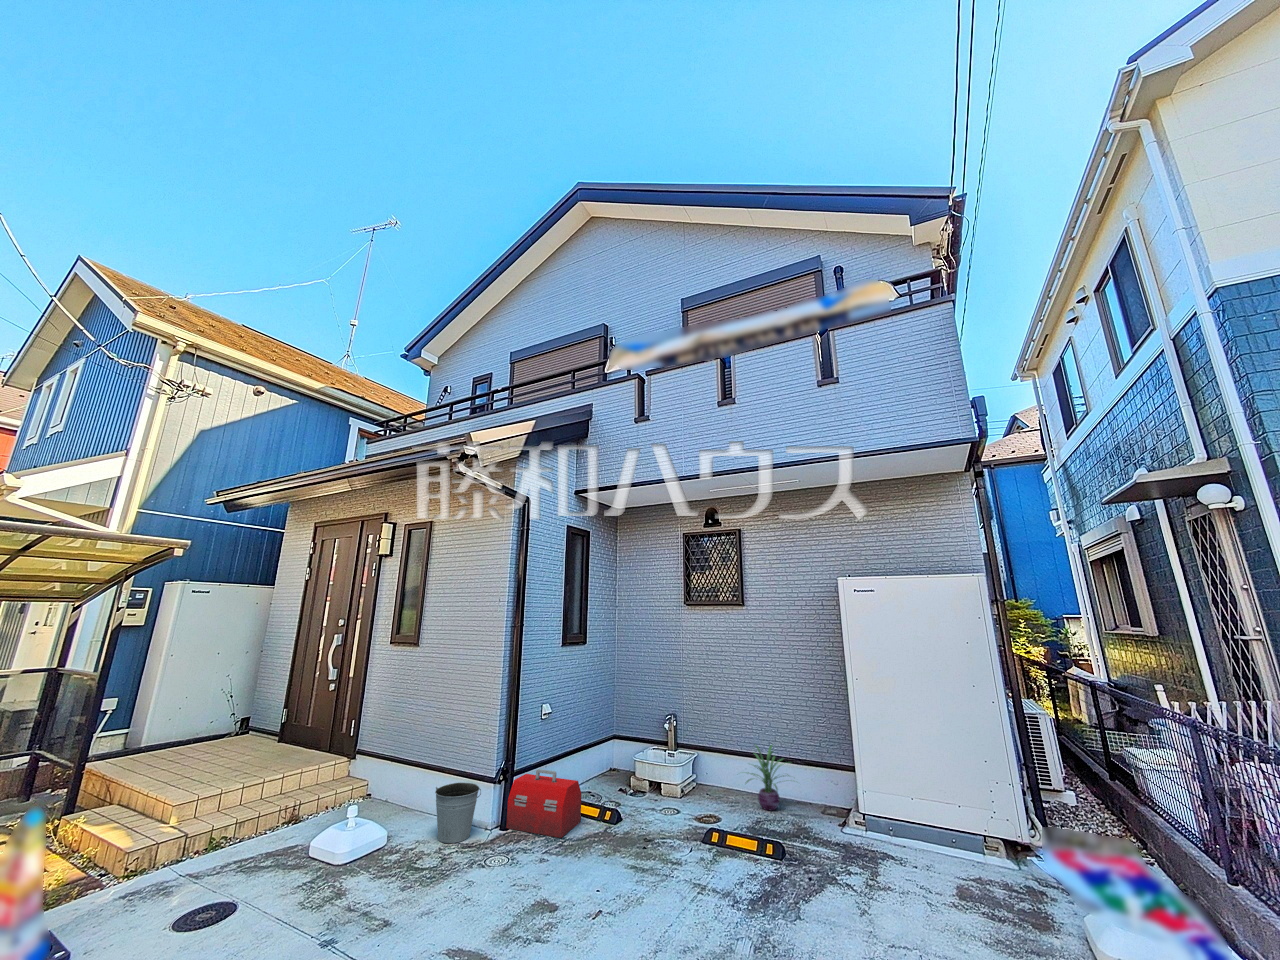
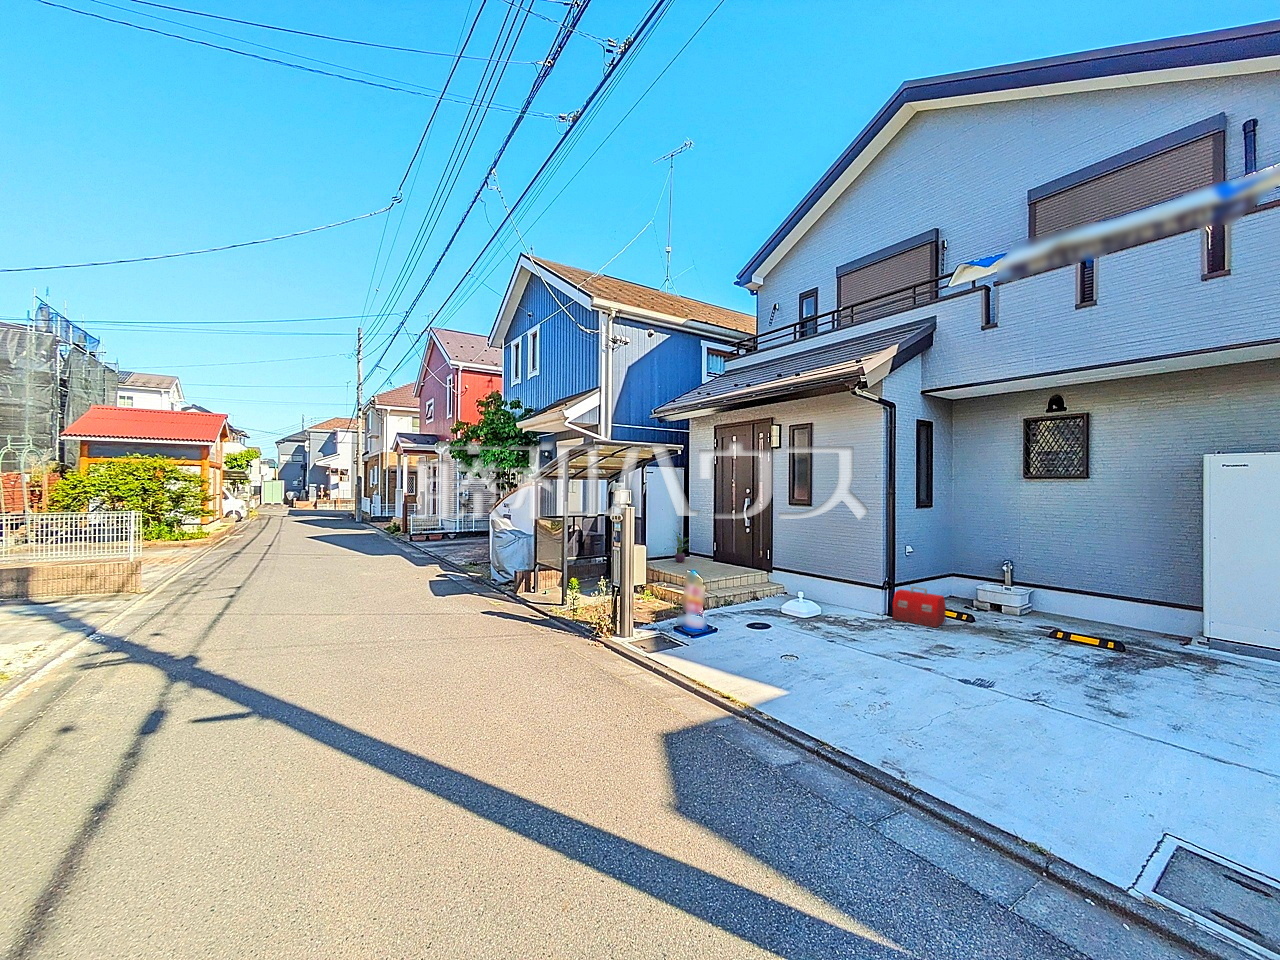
decorative plant: present [746,744,789,810] -> present [673,534,685,562]
bucket: present [435,783,481,843] -> none [845,590,876,622]

